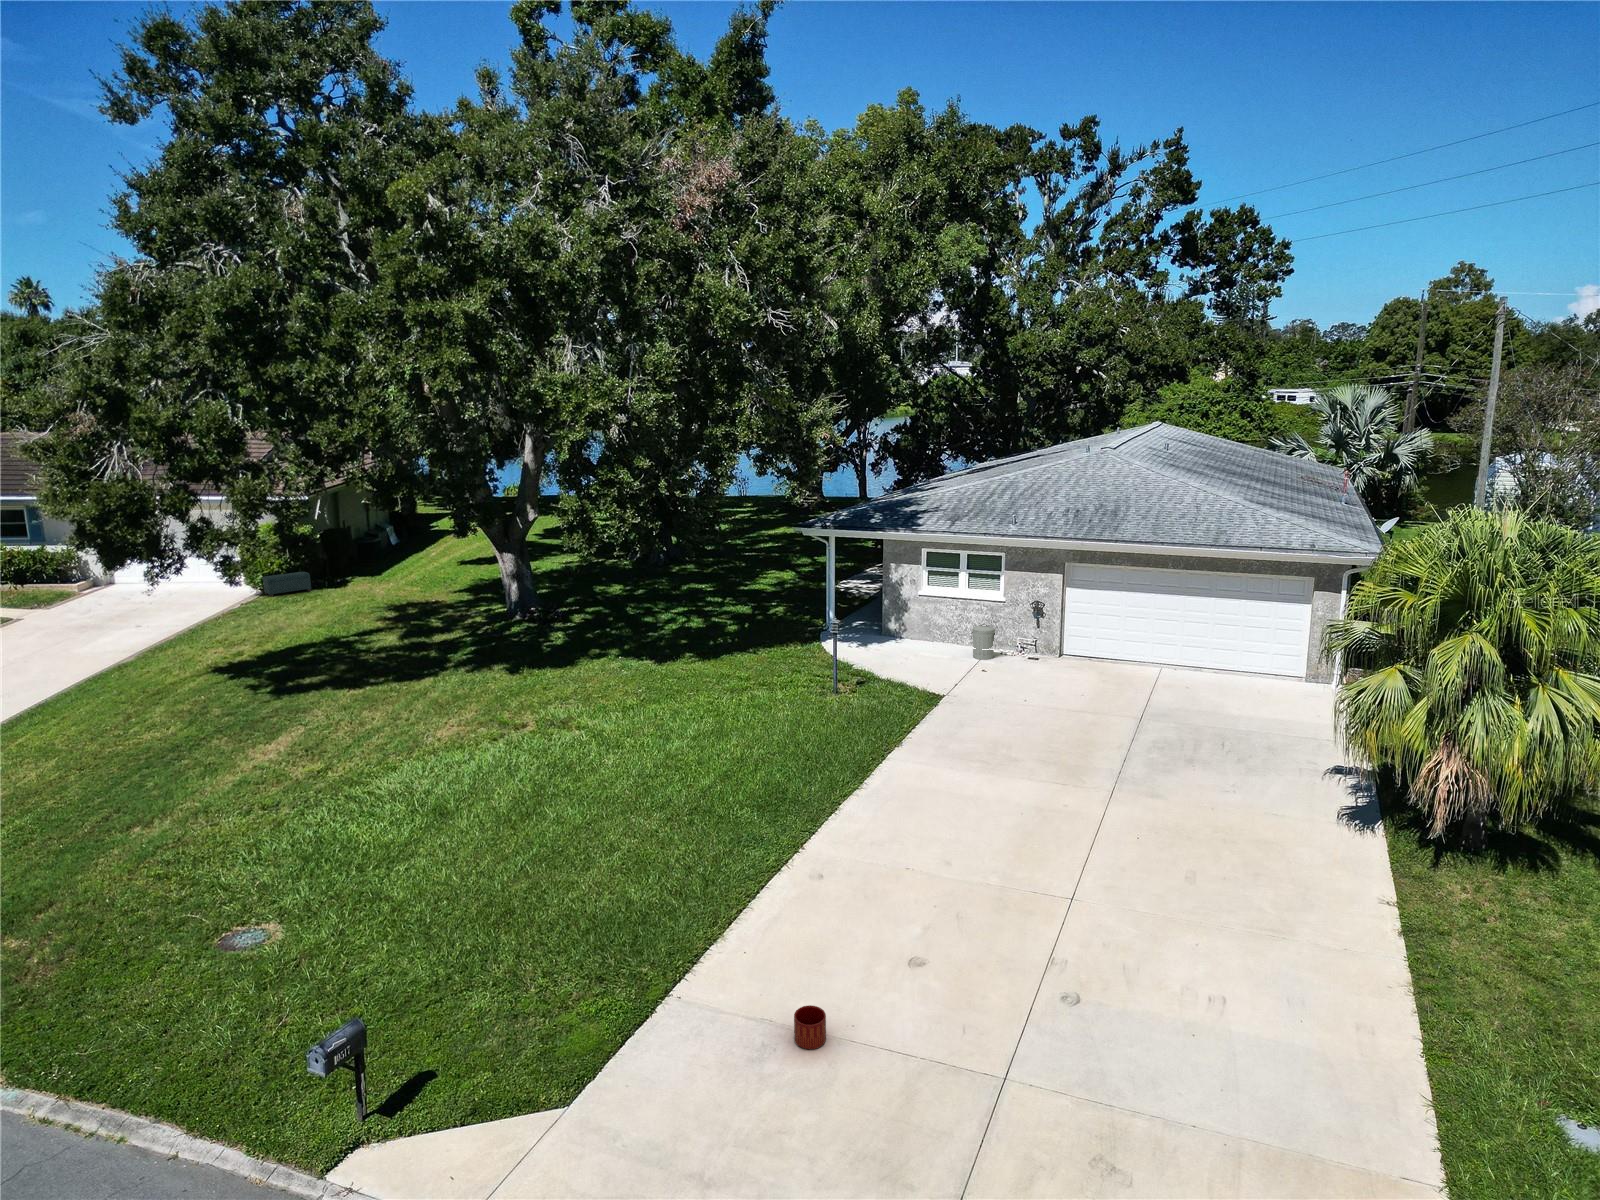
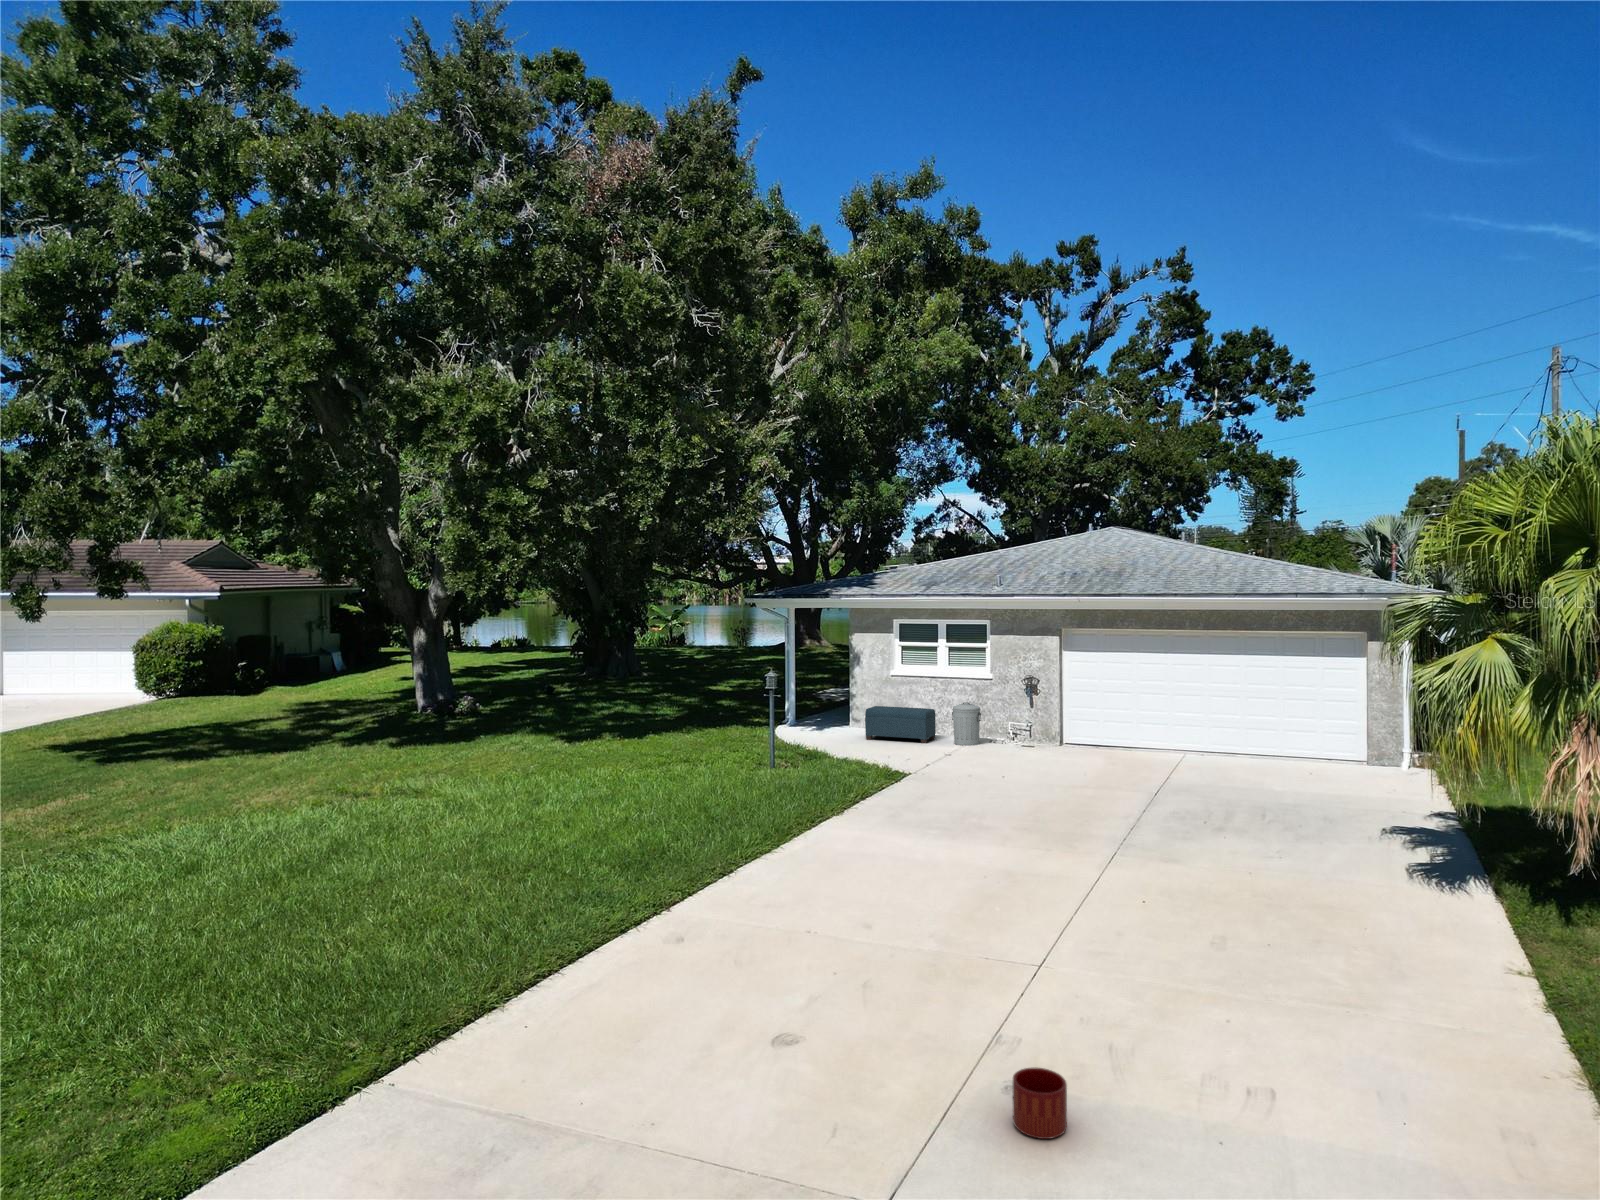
bench: present [263,572,311,597] -> present [865,706,936,743]
planter: present [794,1005,826,1049] -> present [1013,1068,1067,1139]

